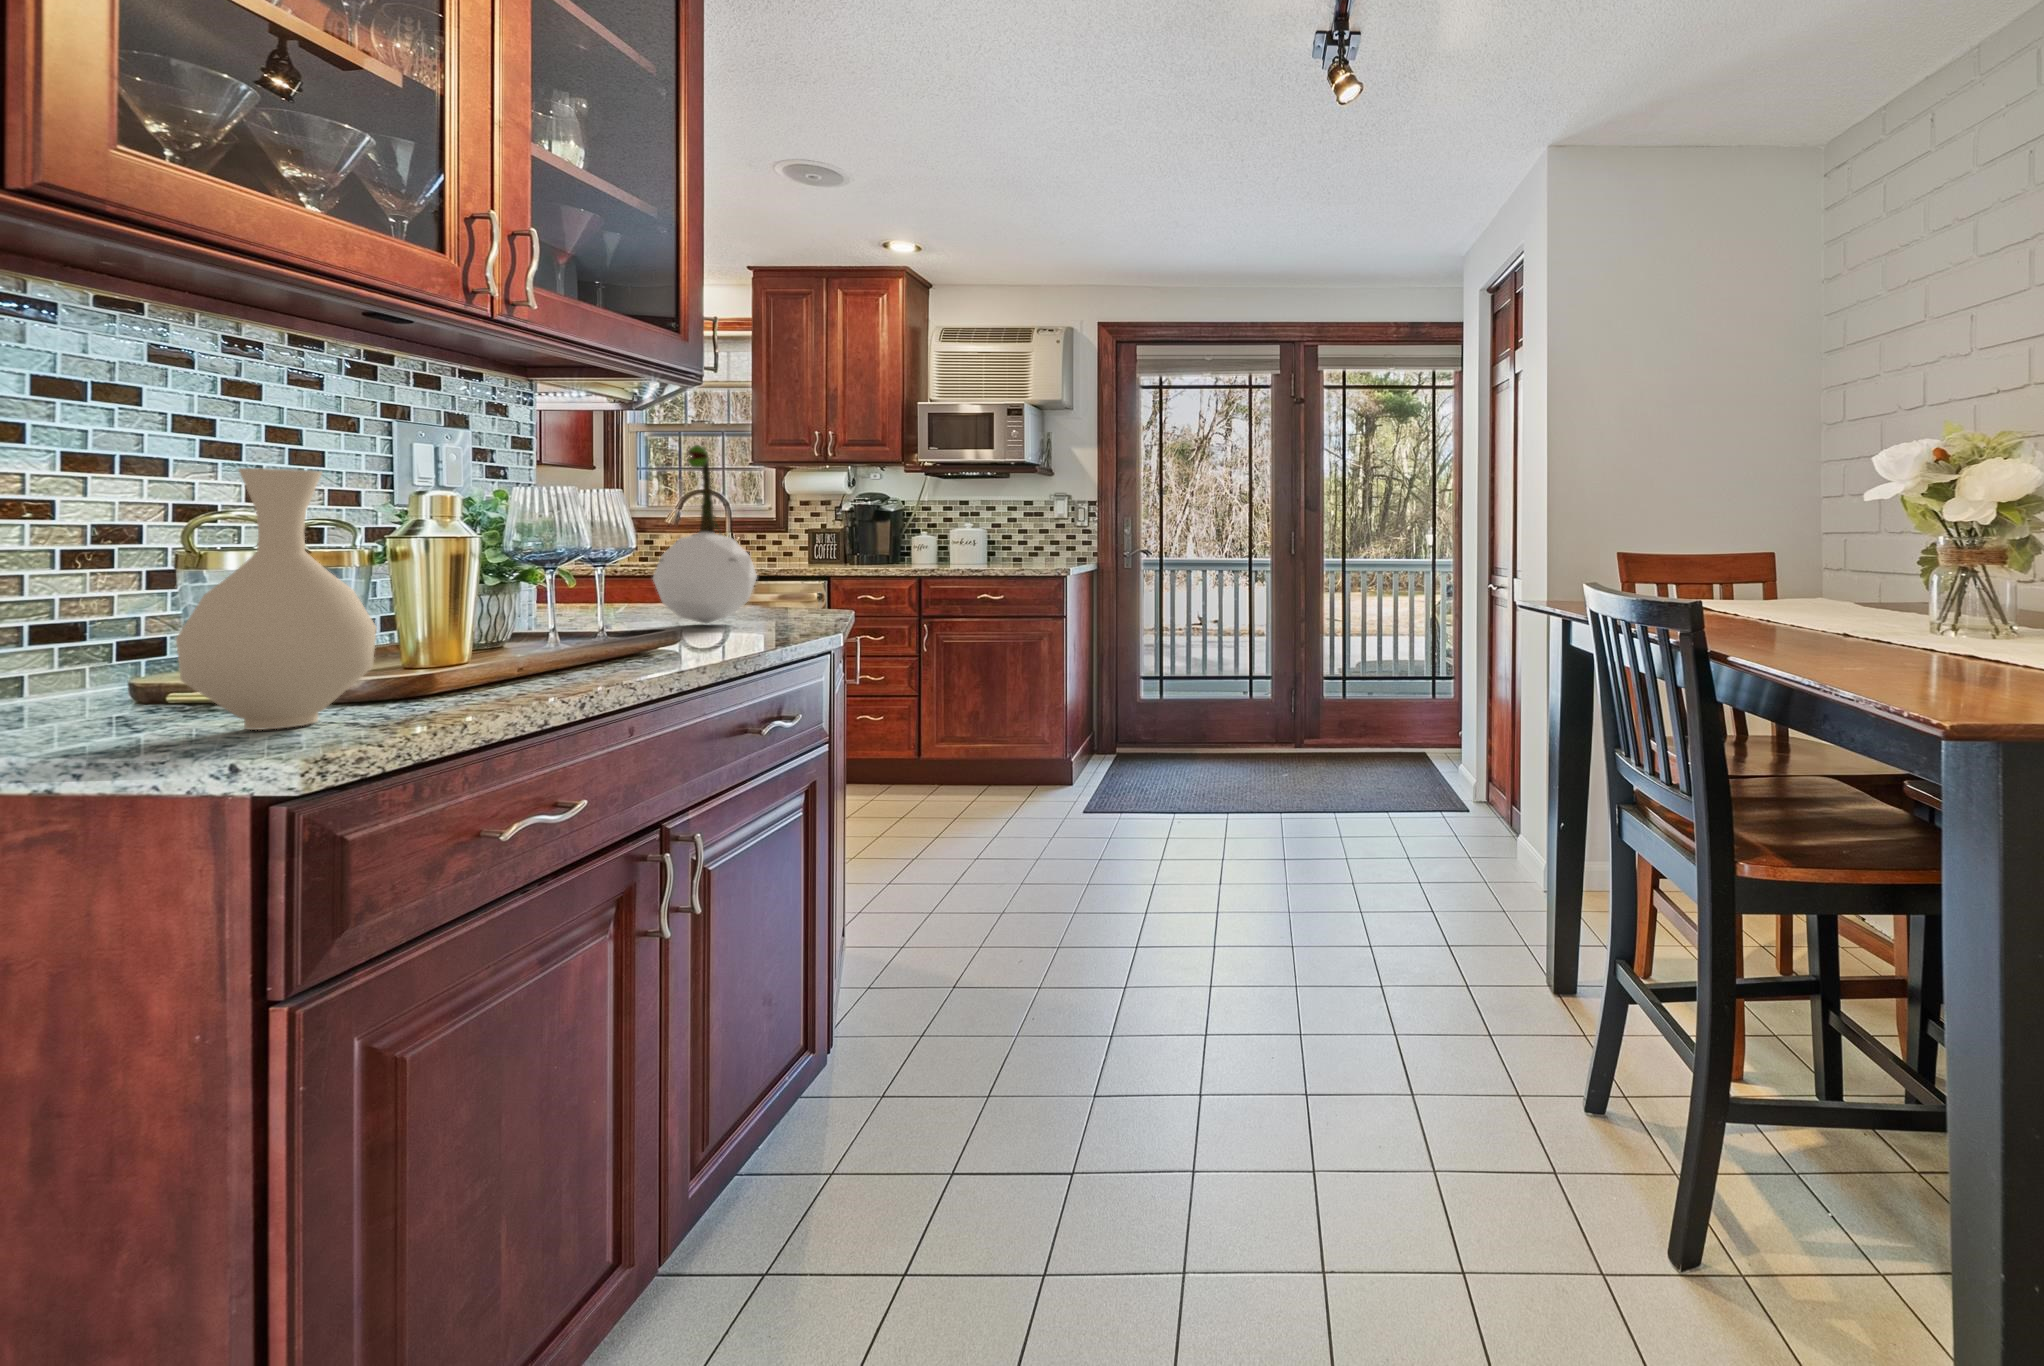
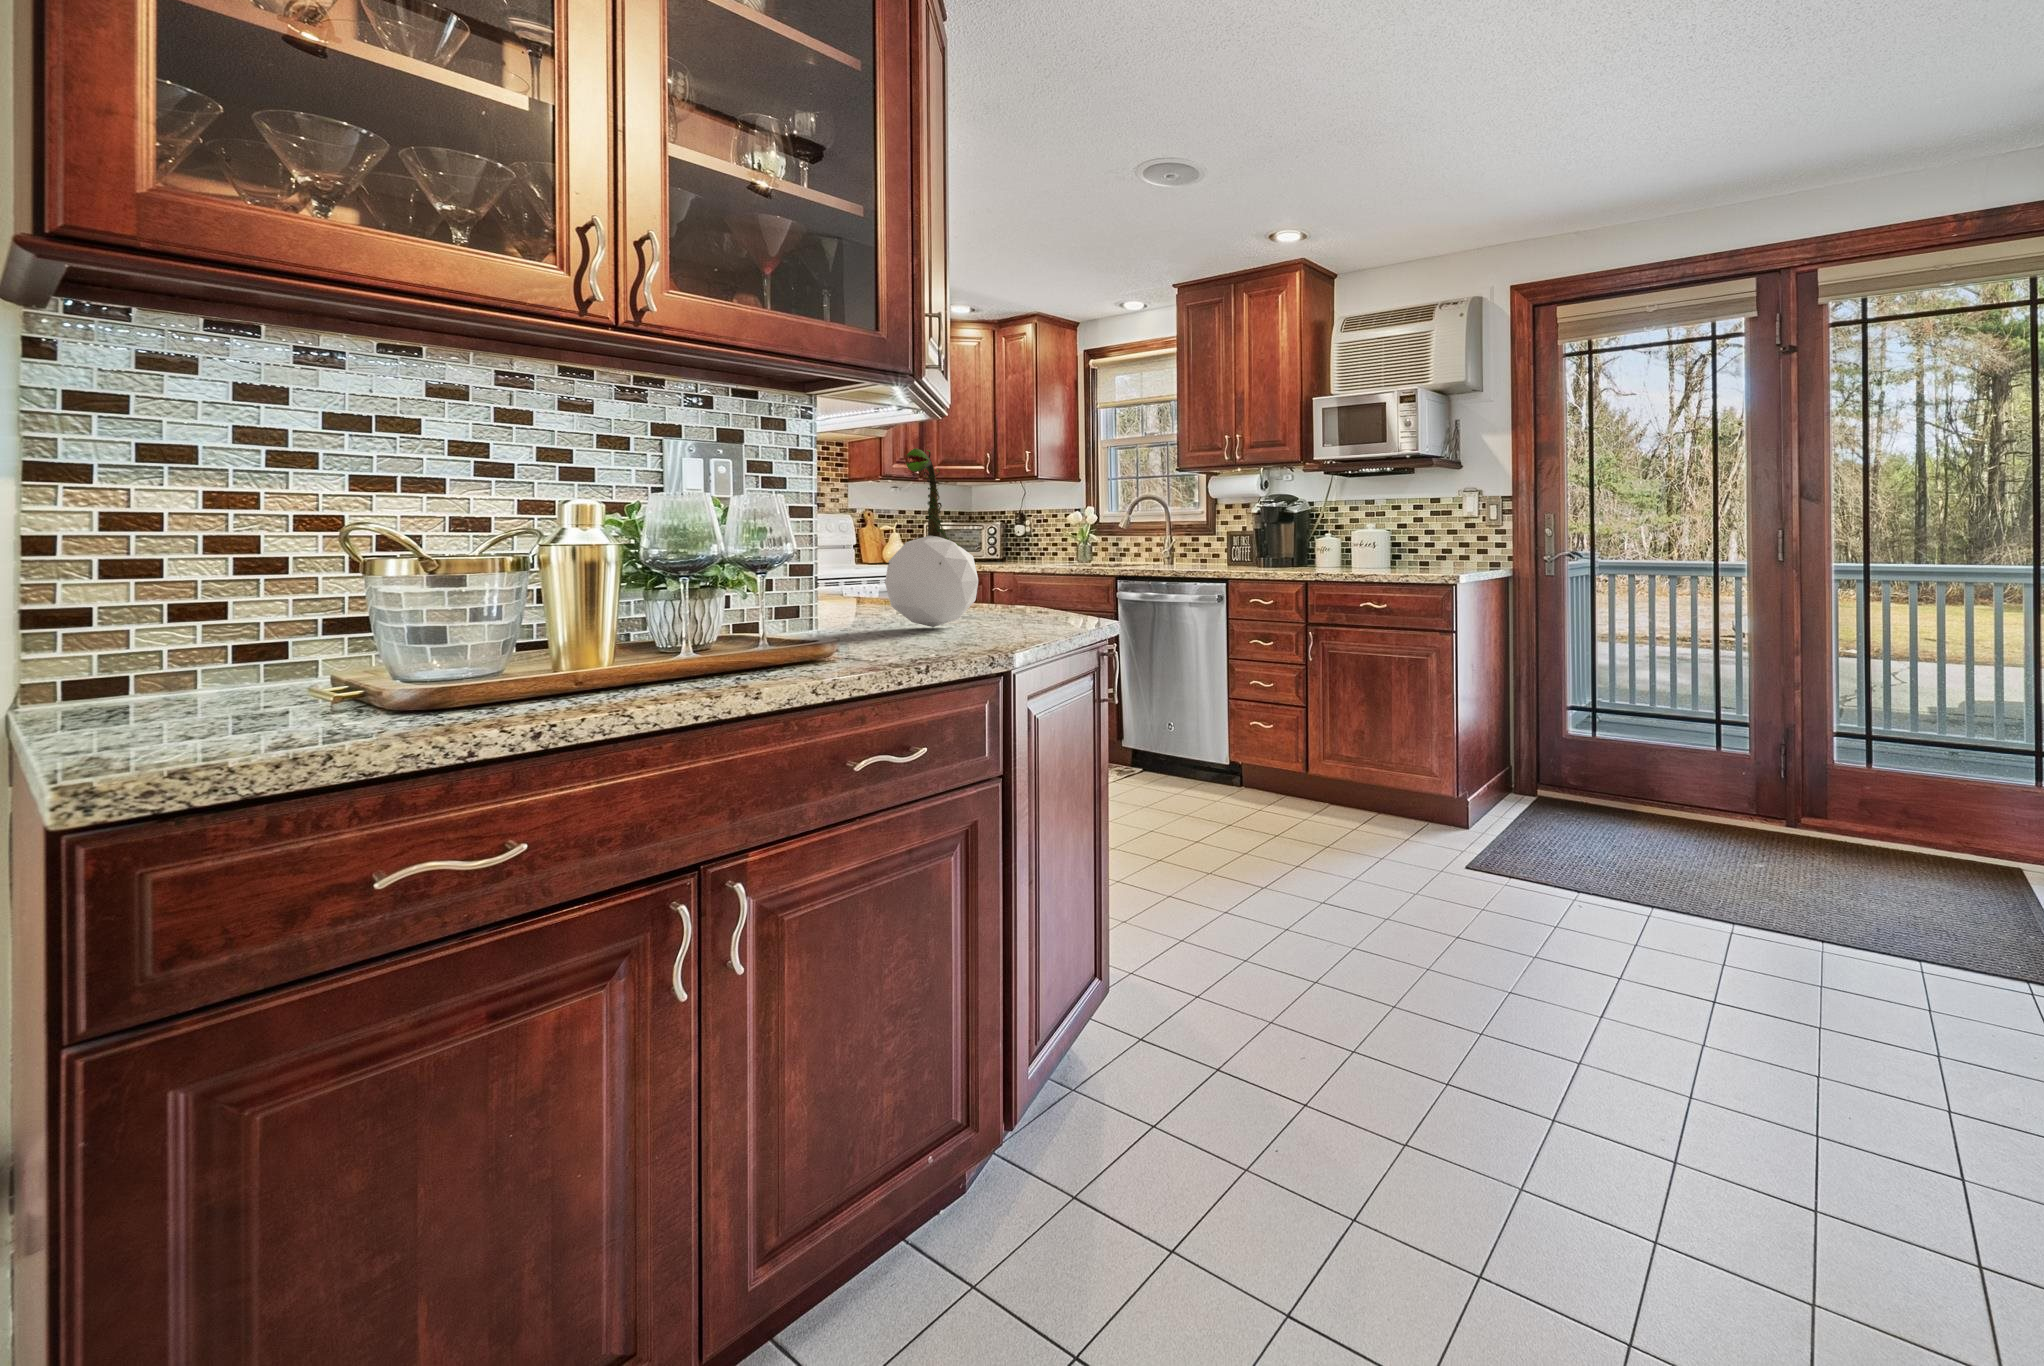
vase: present [176,468,376,730] -> none [178,479,367,723]

